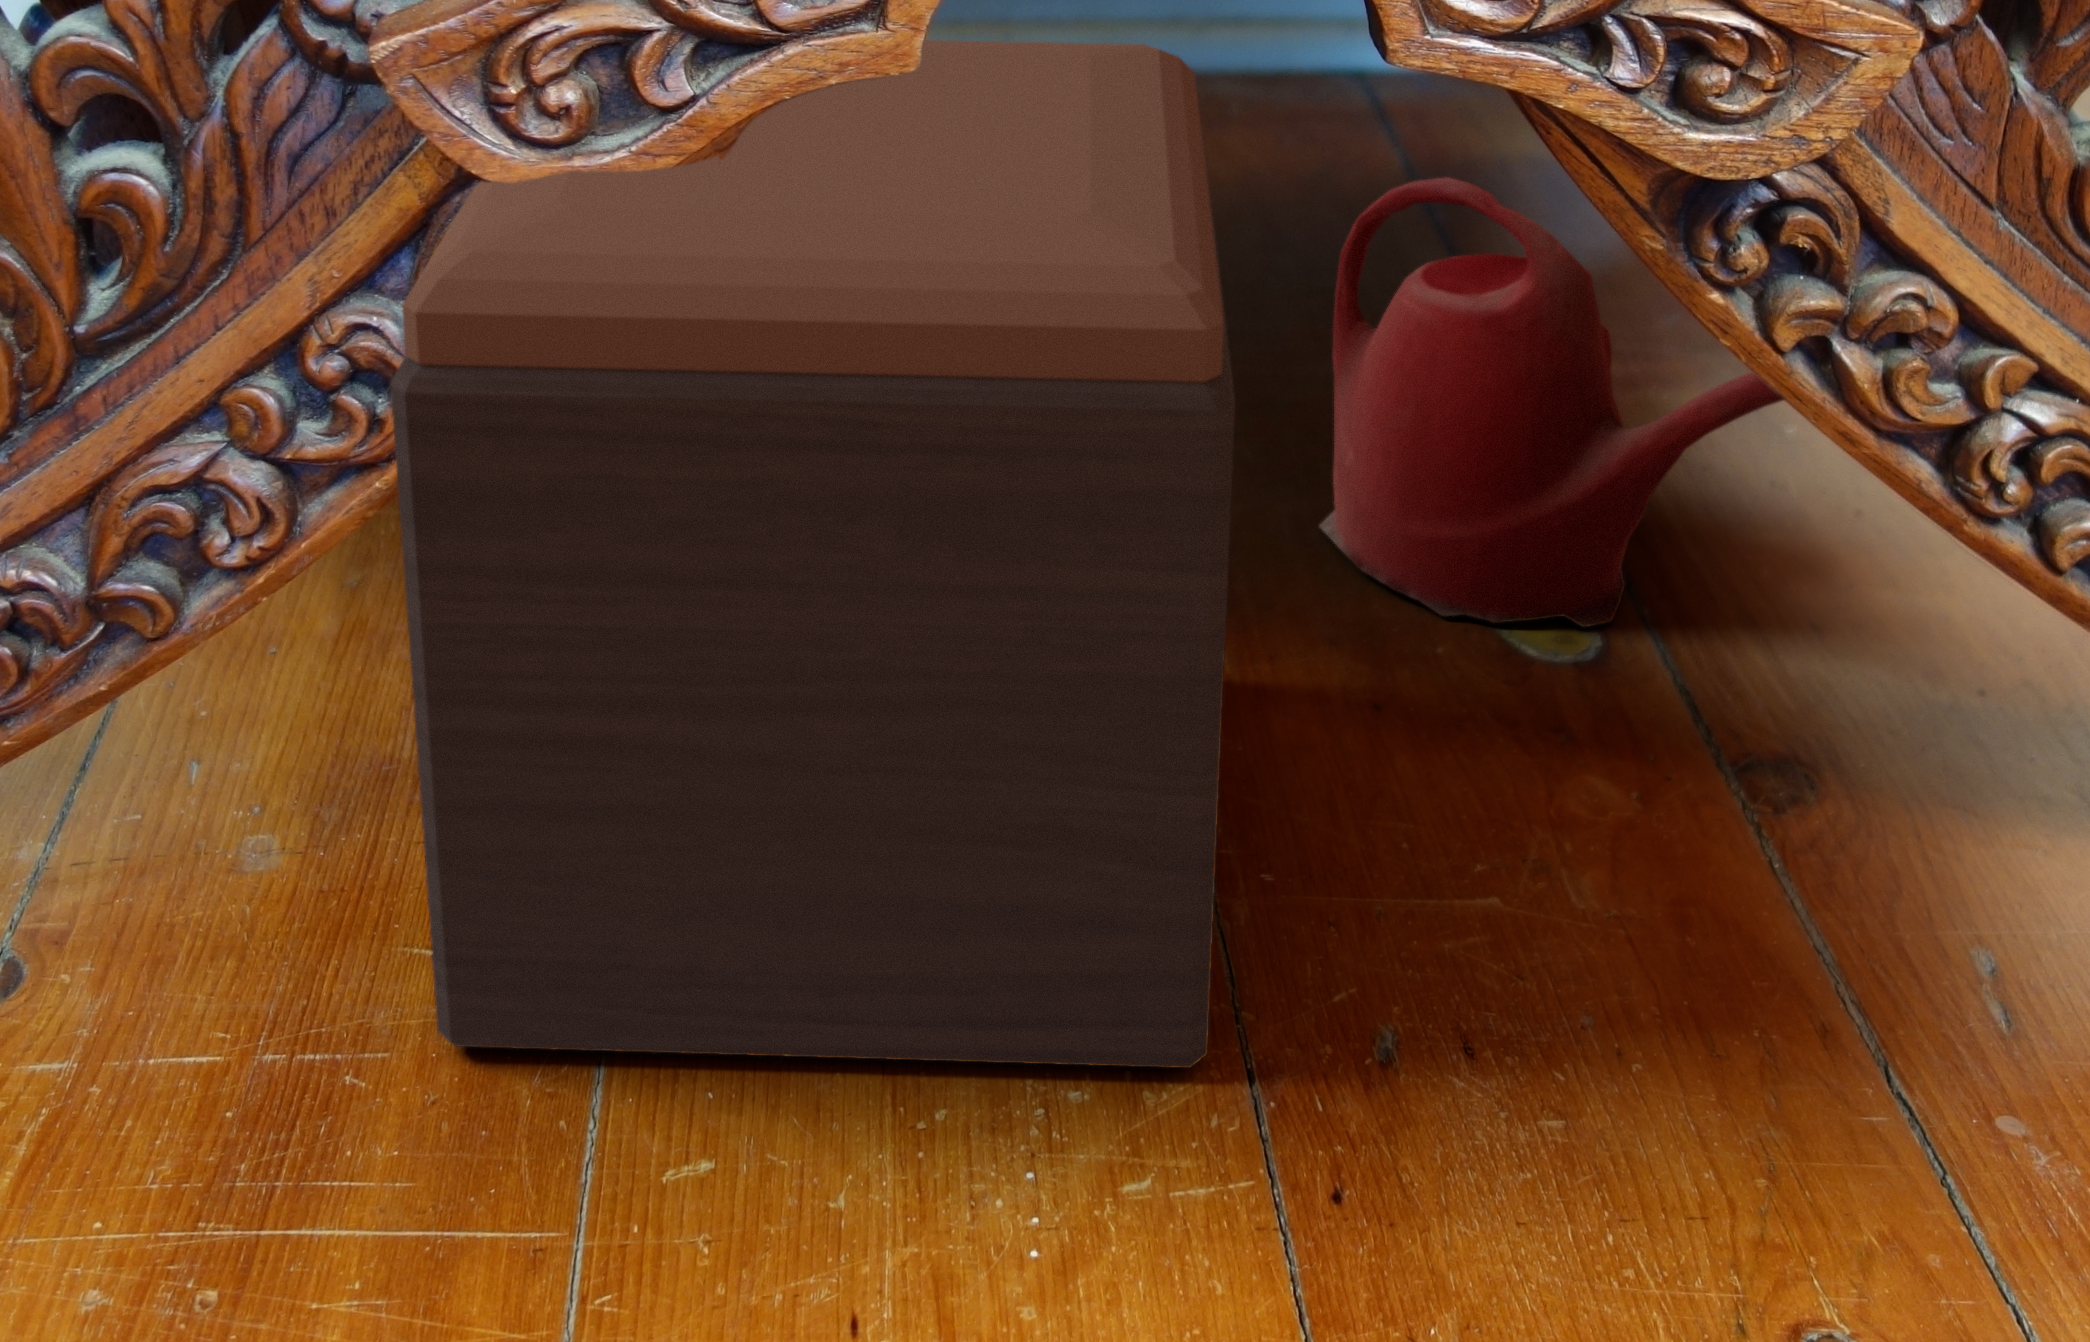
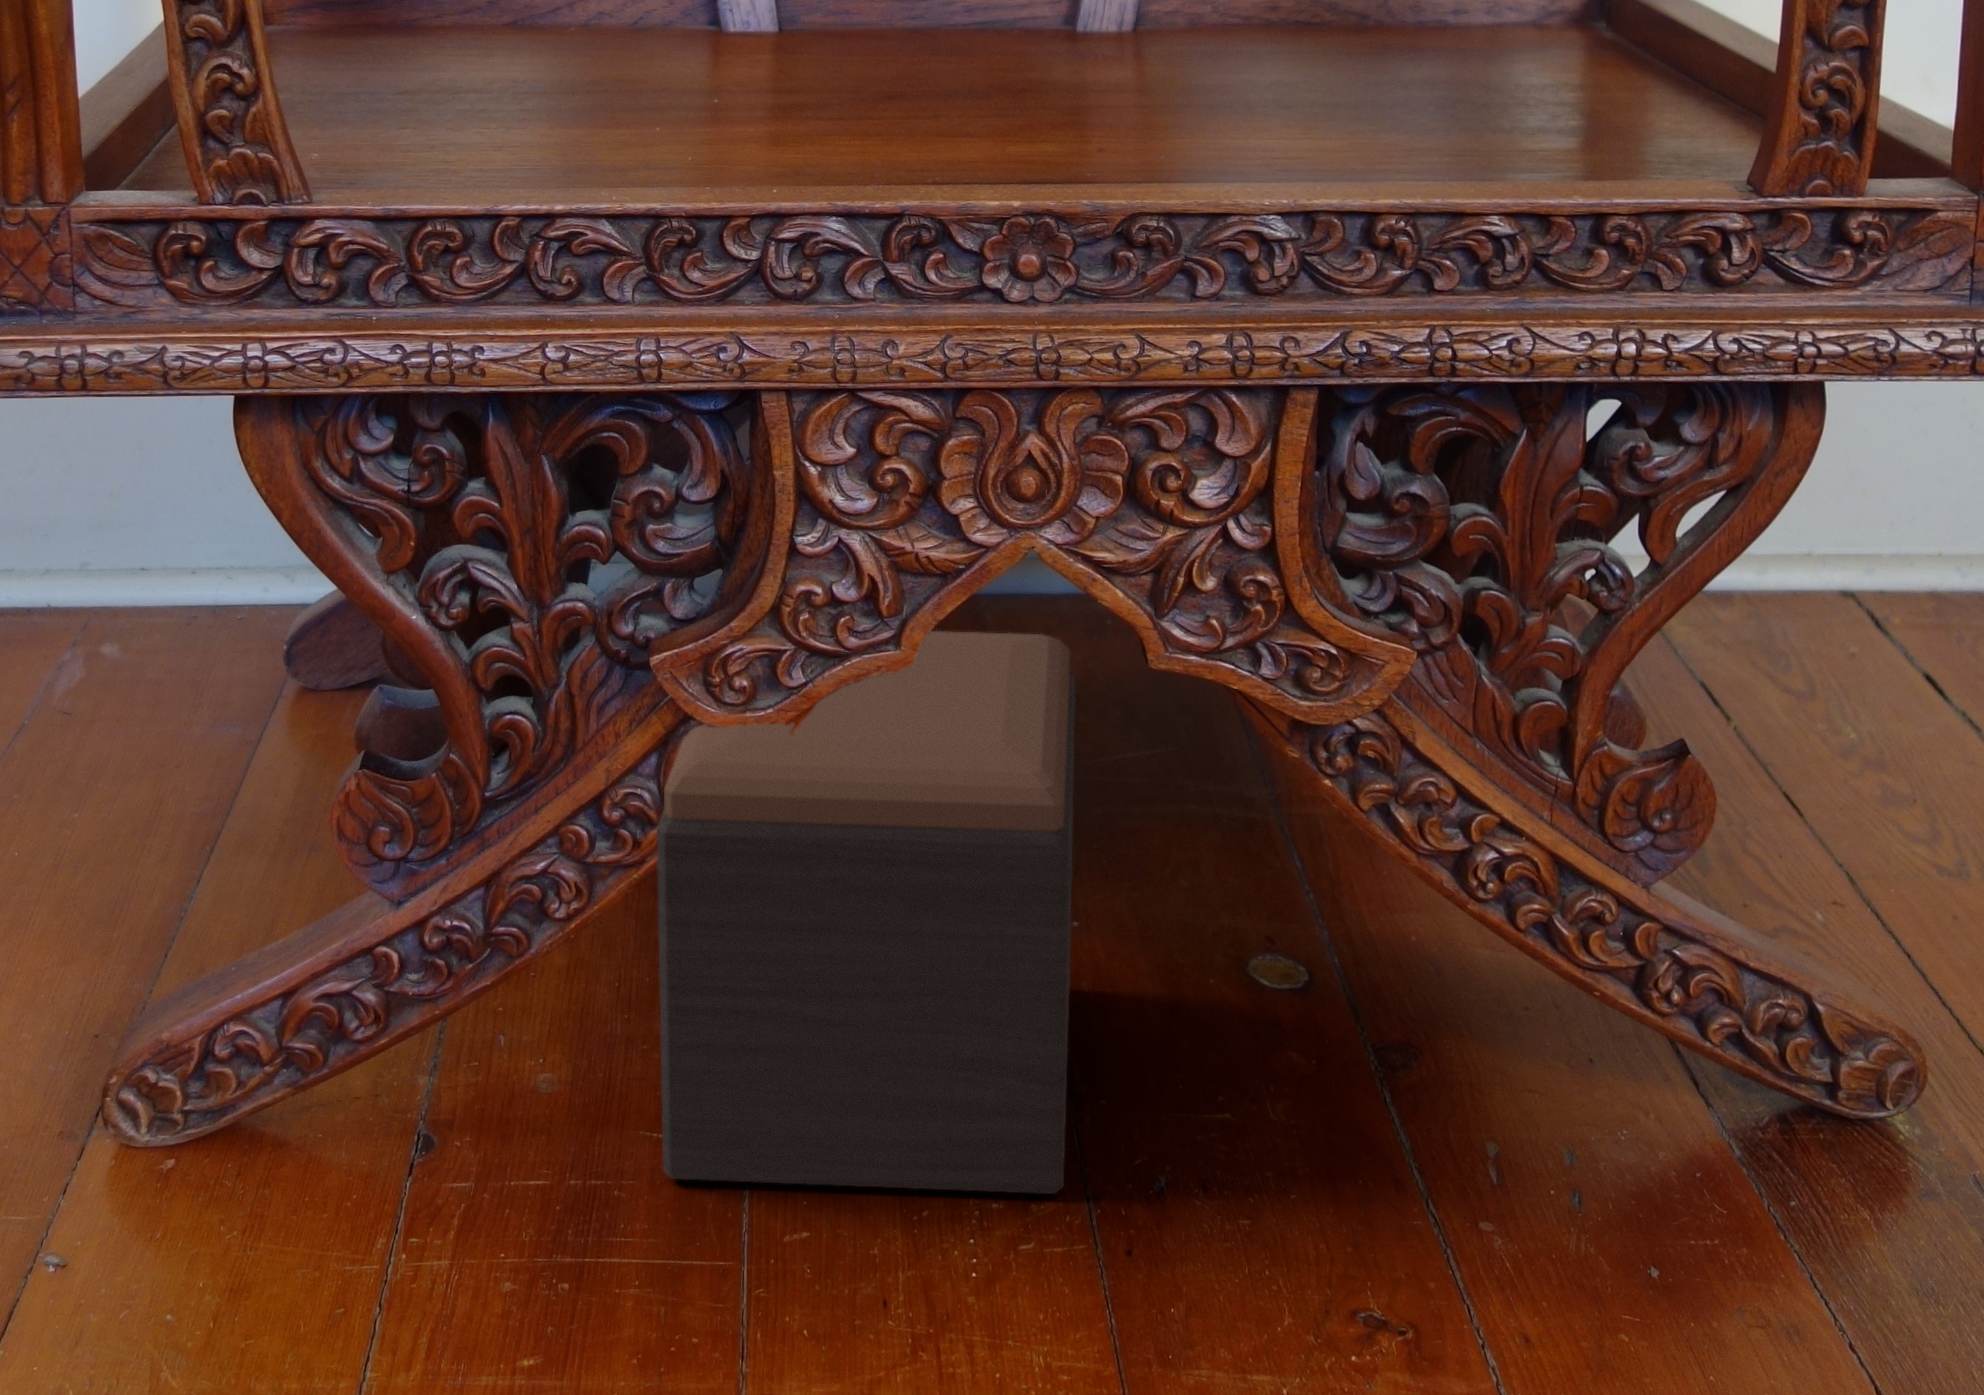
watering can: present [1320,177,1785,627] -> none [1158,694,1430,963]

